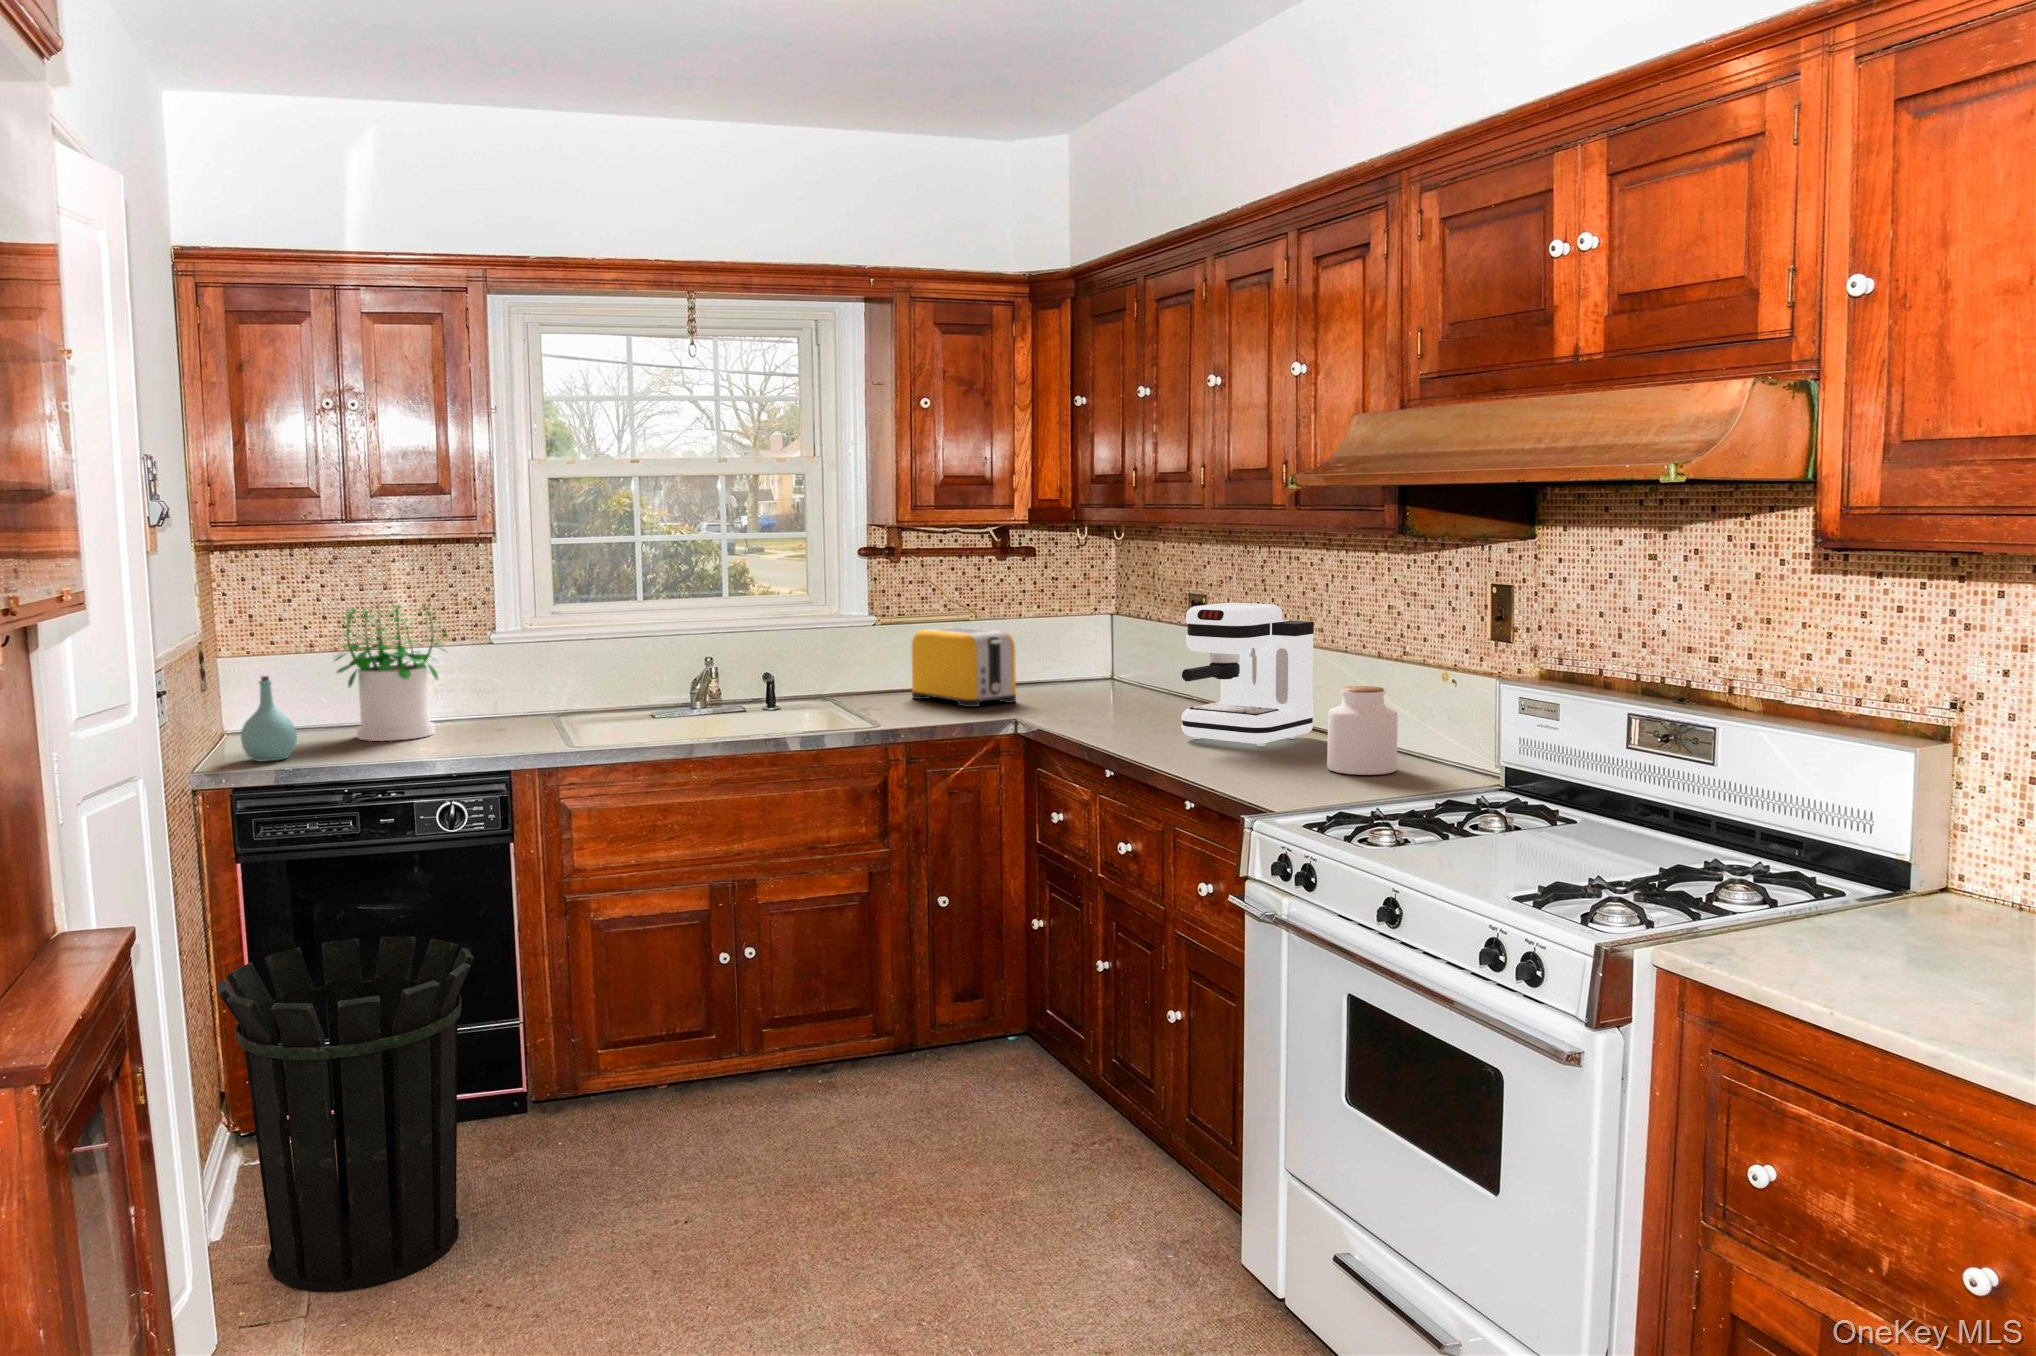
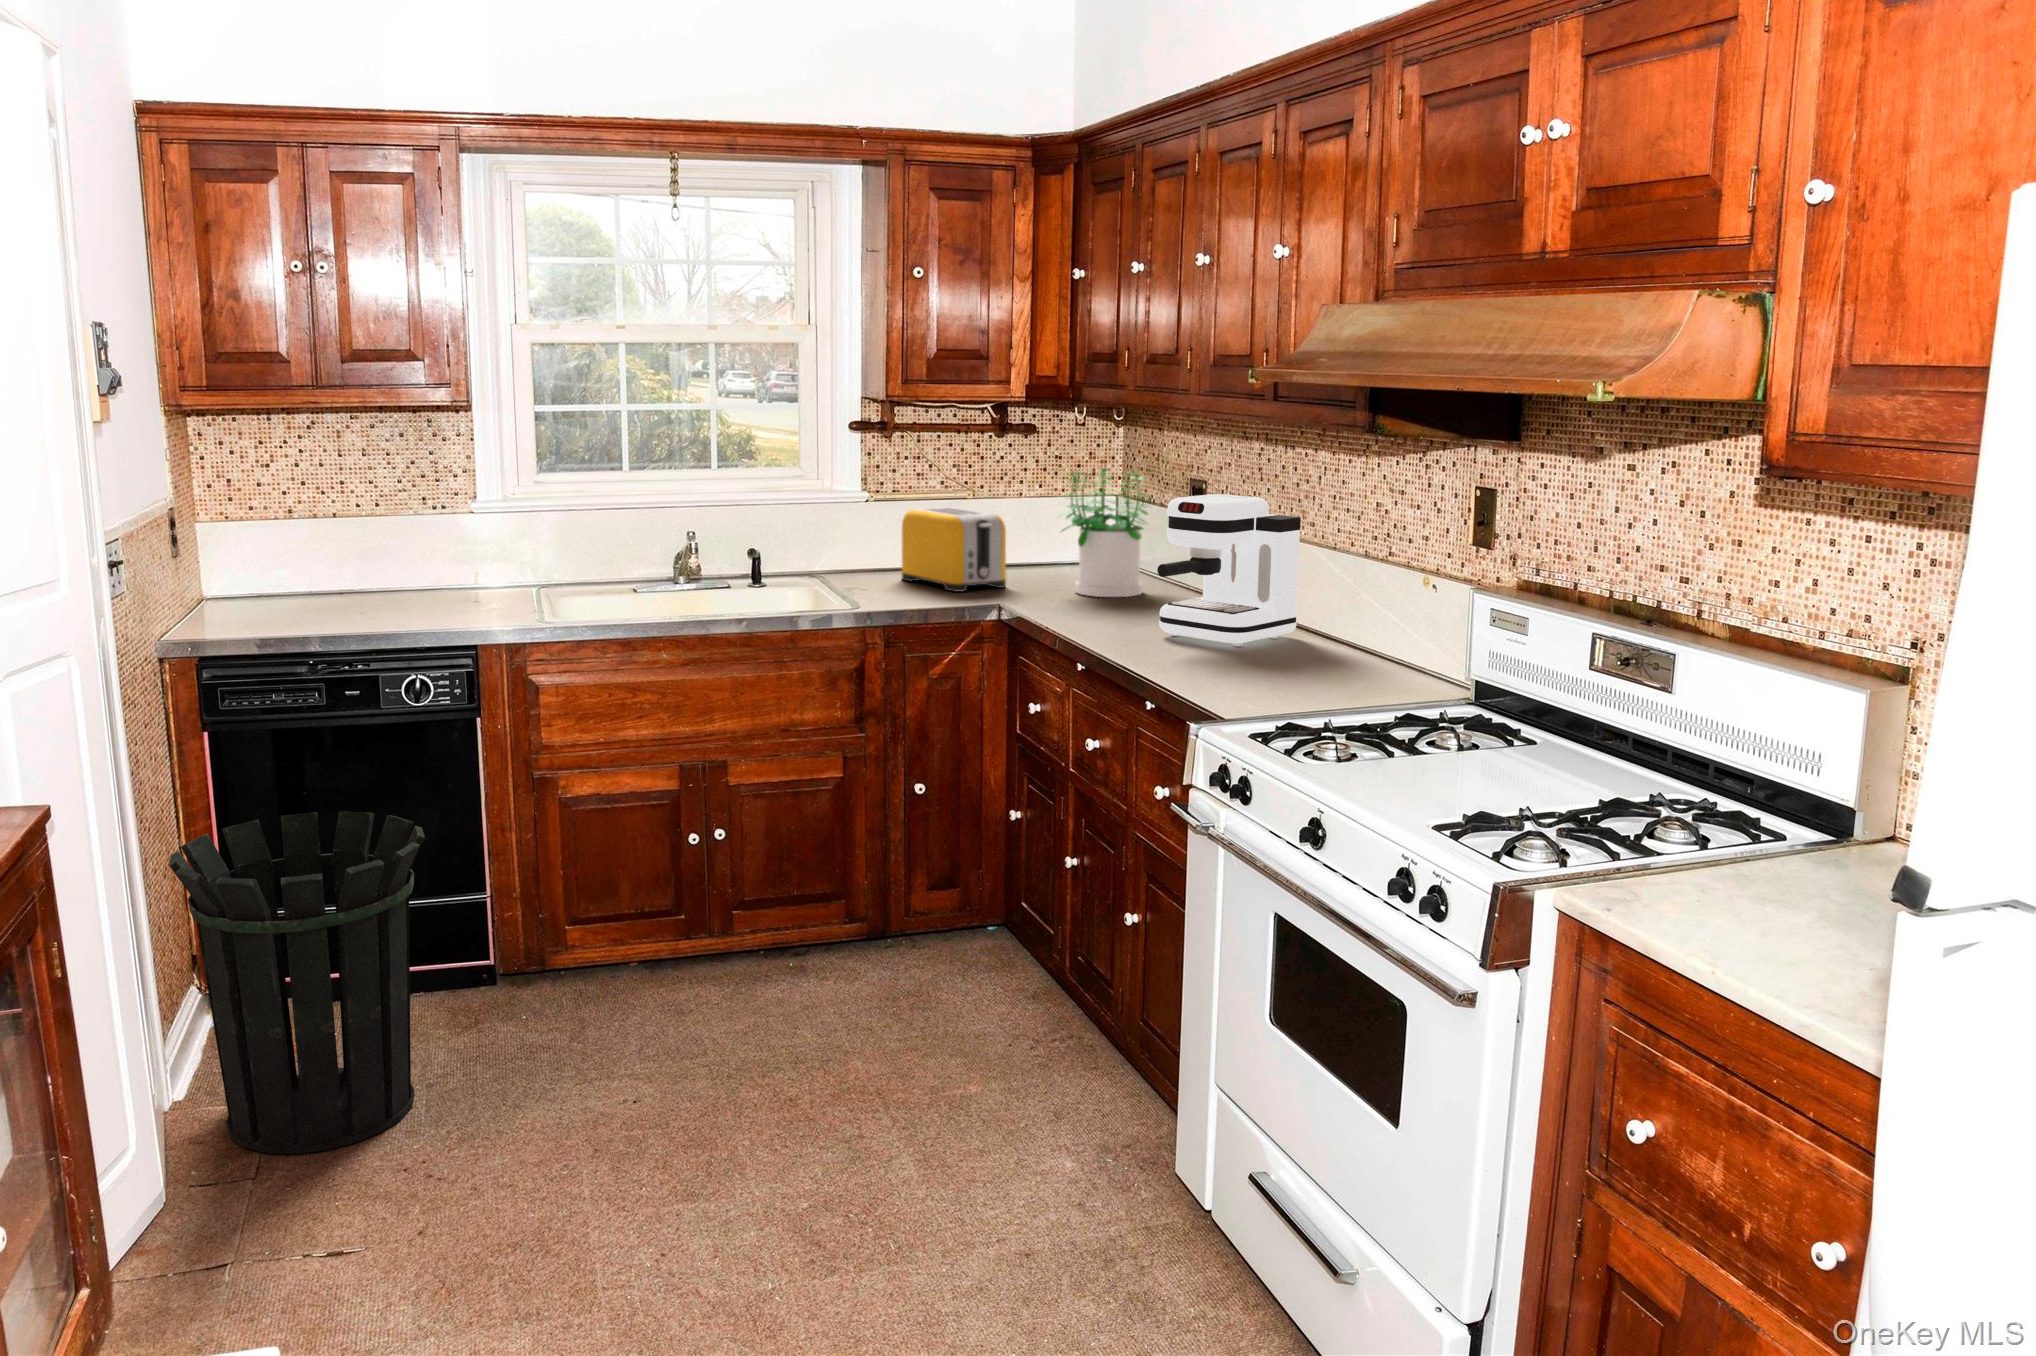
potted plant: present [334,604,448,741] -> present [1063,468,1150,597]
bottle: present [241,676,297,762] -> none [208,545,265,631]
jar: present [1327,686,1398,775] -> none [1296,589,1371,683]

